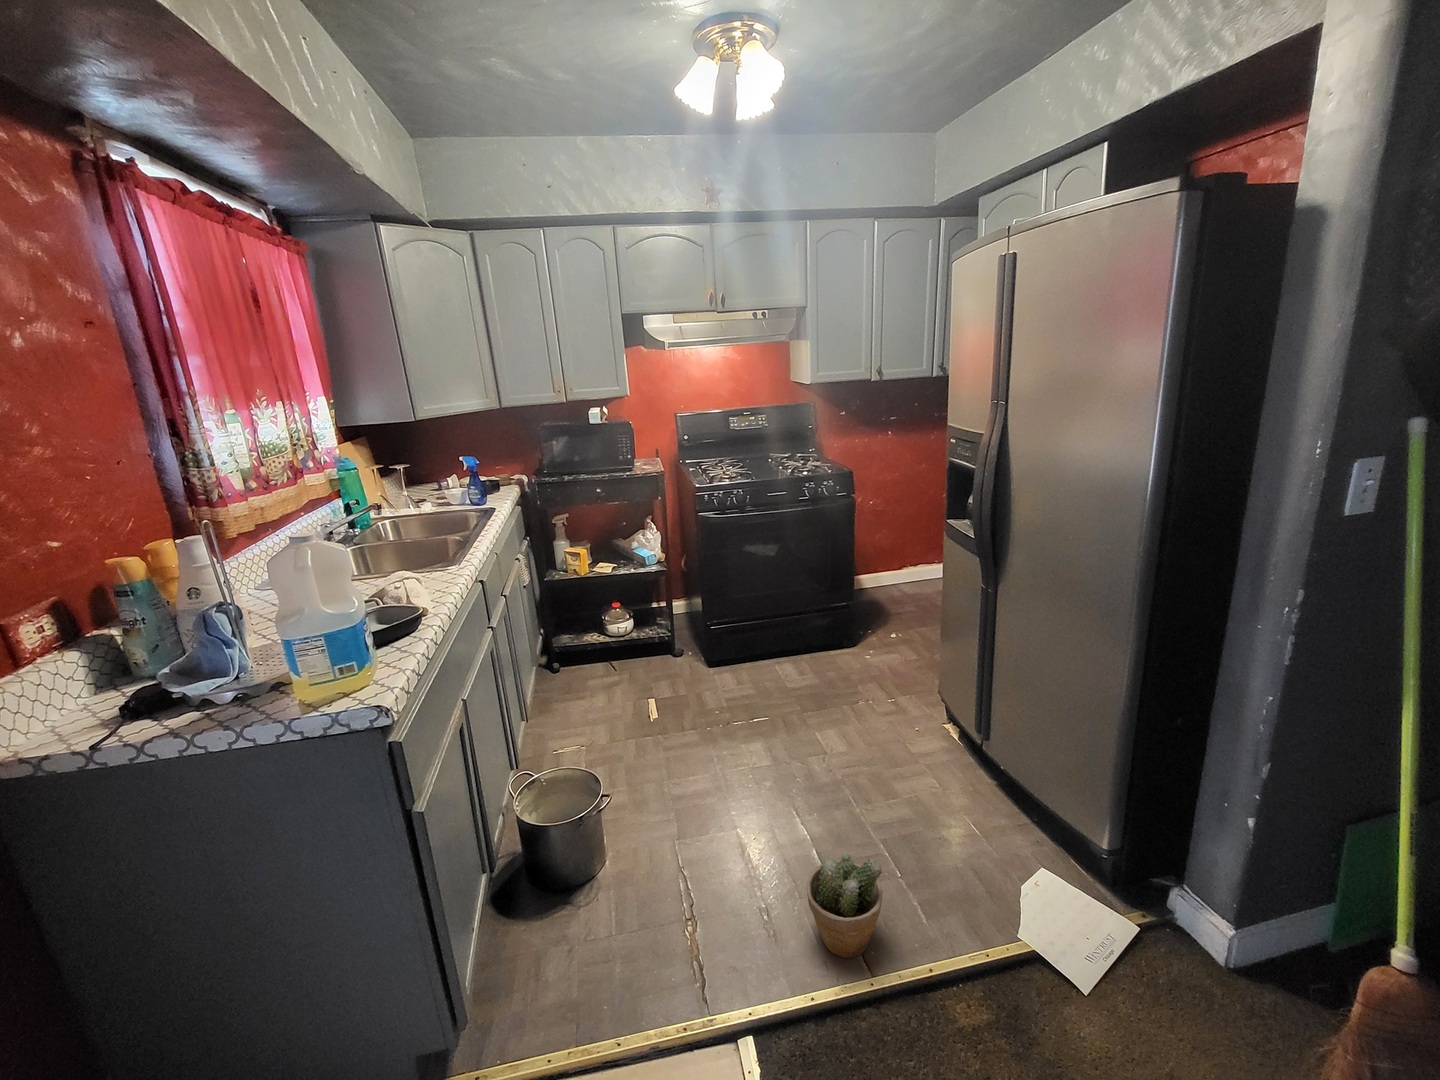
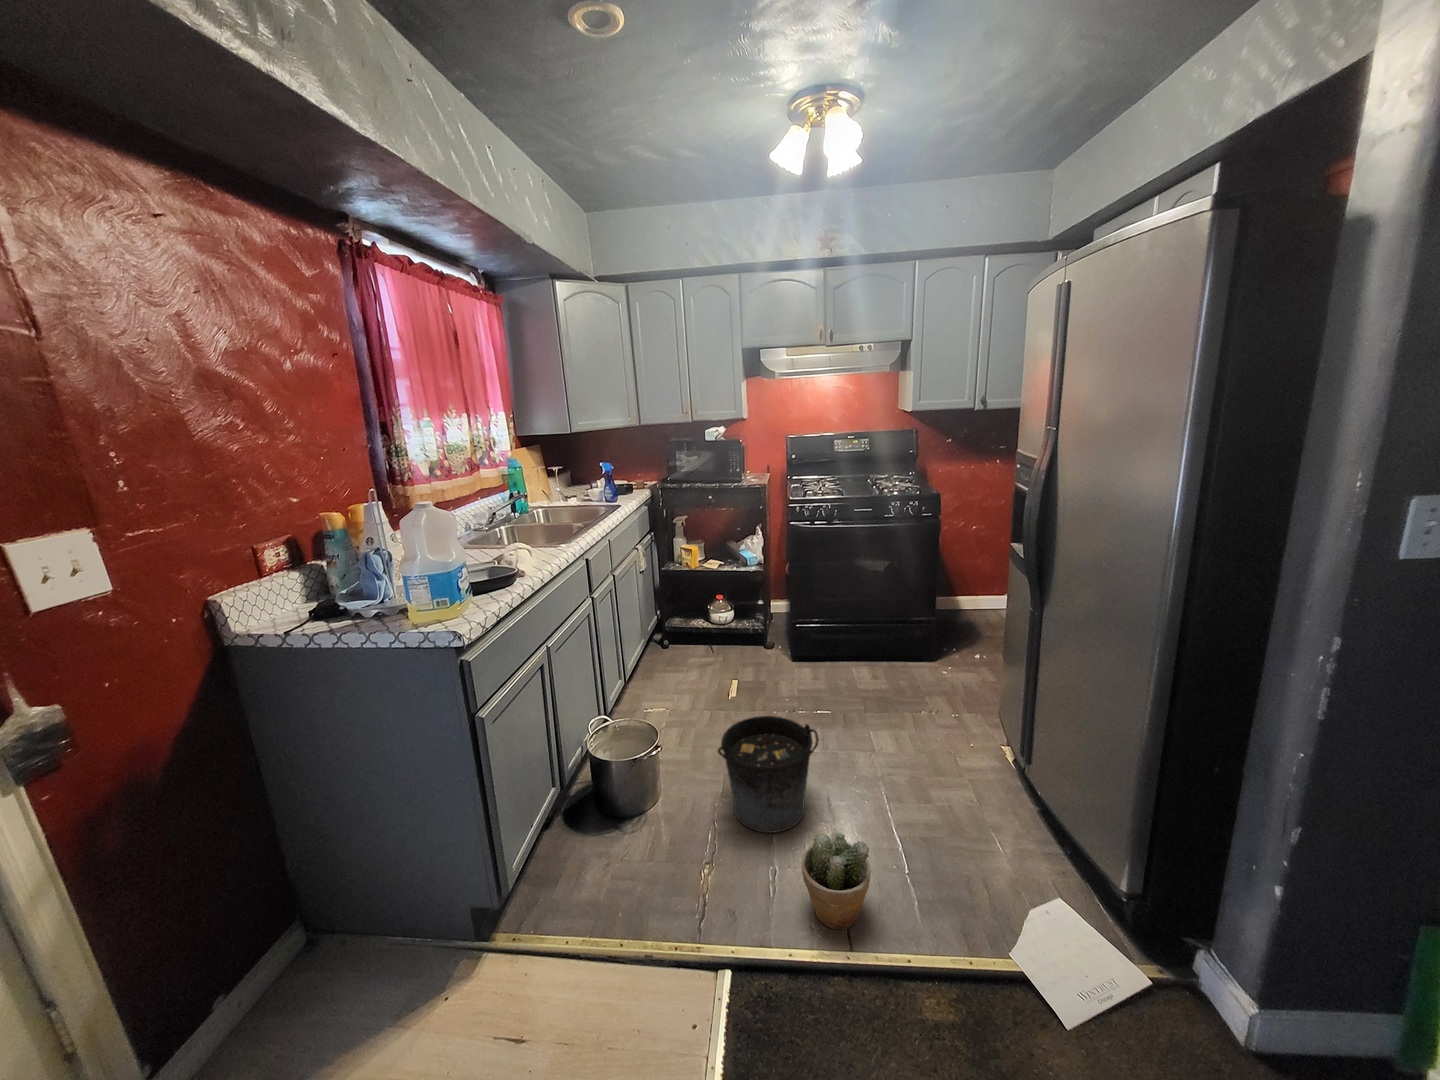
bucket: none [682,736,791,869] -> present [718,716,819,833]

